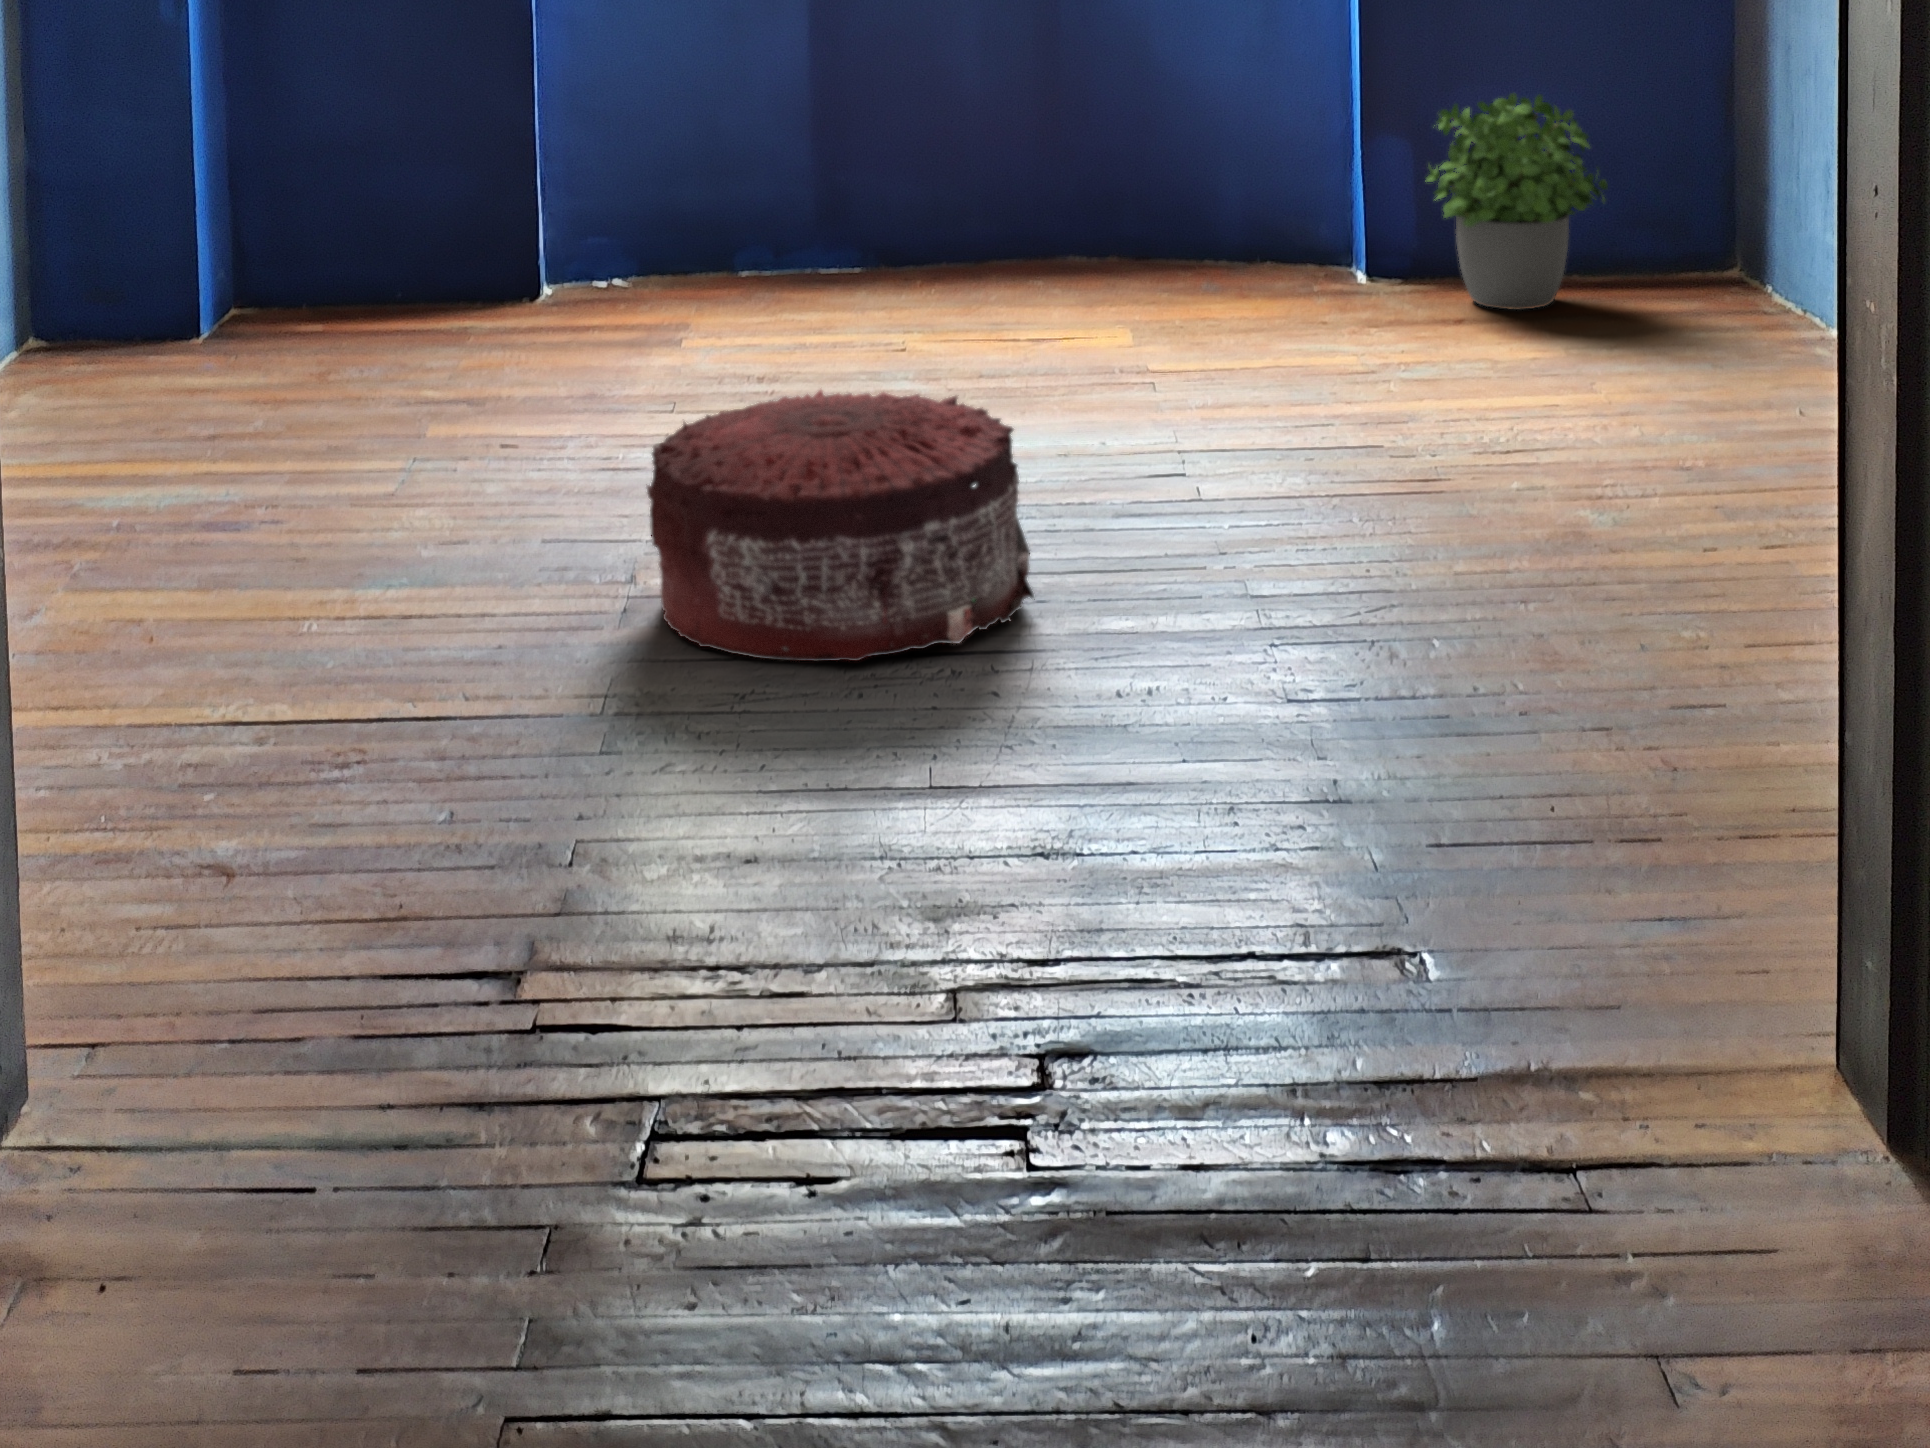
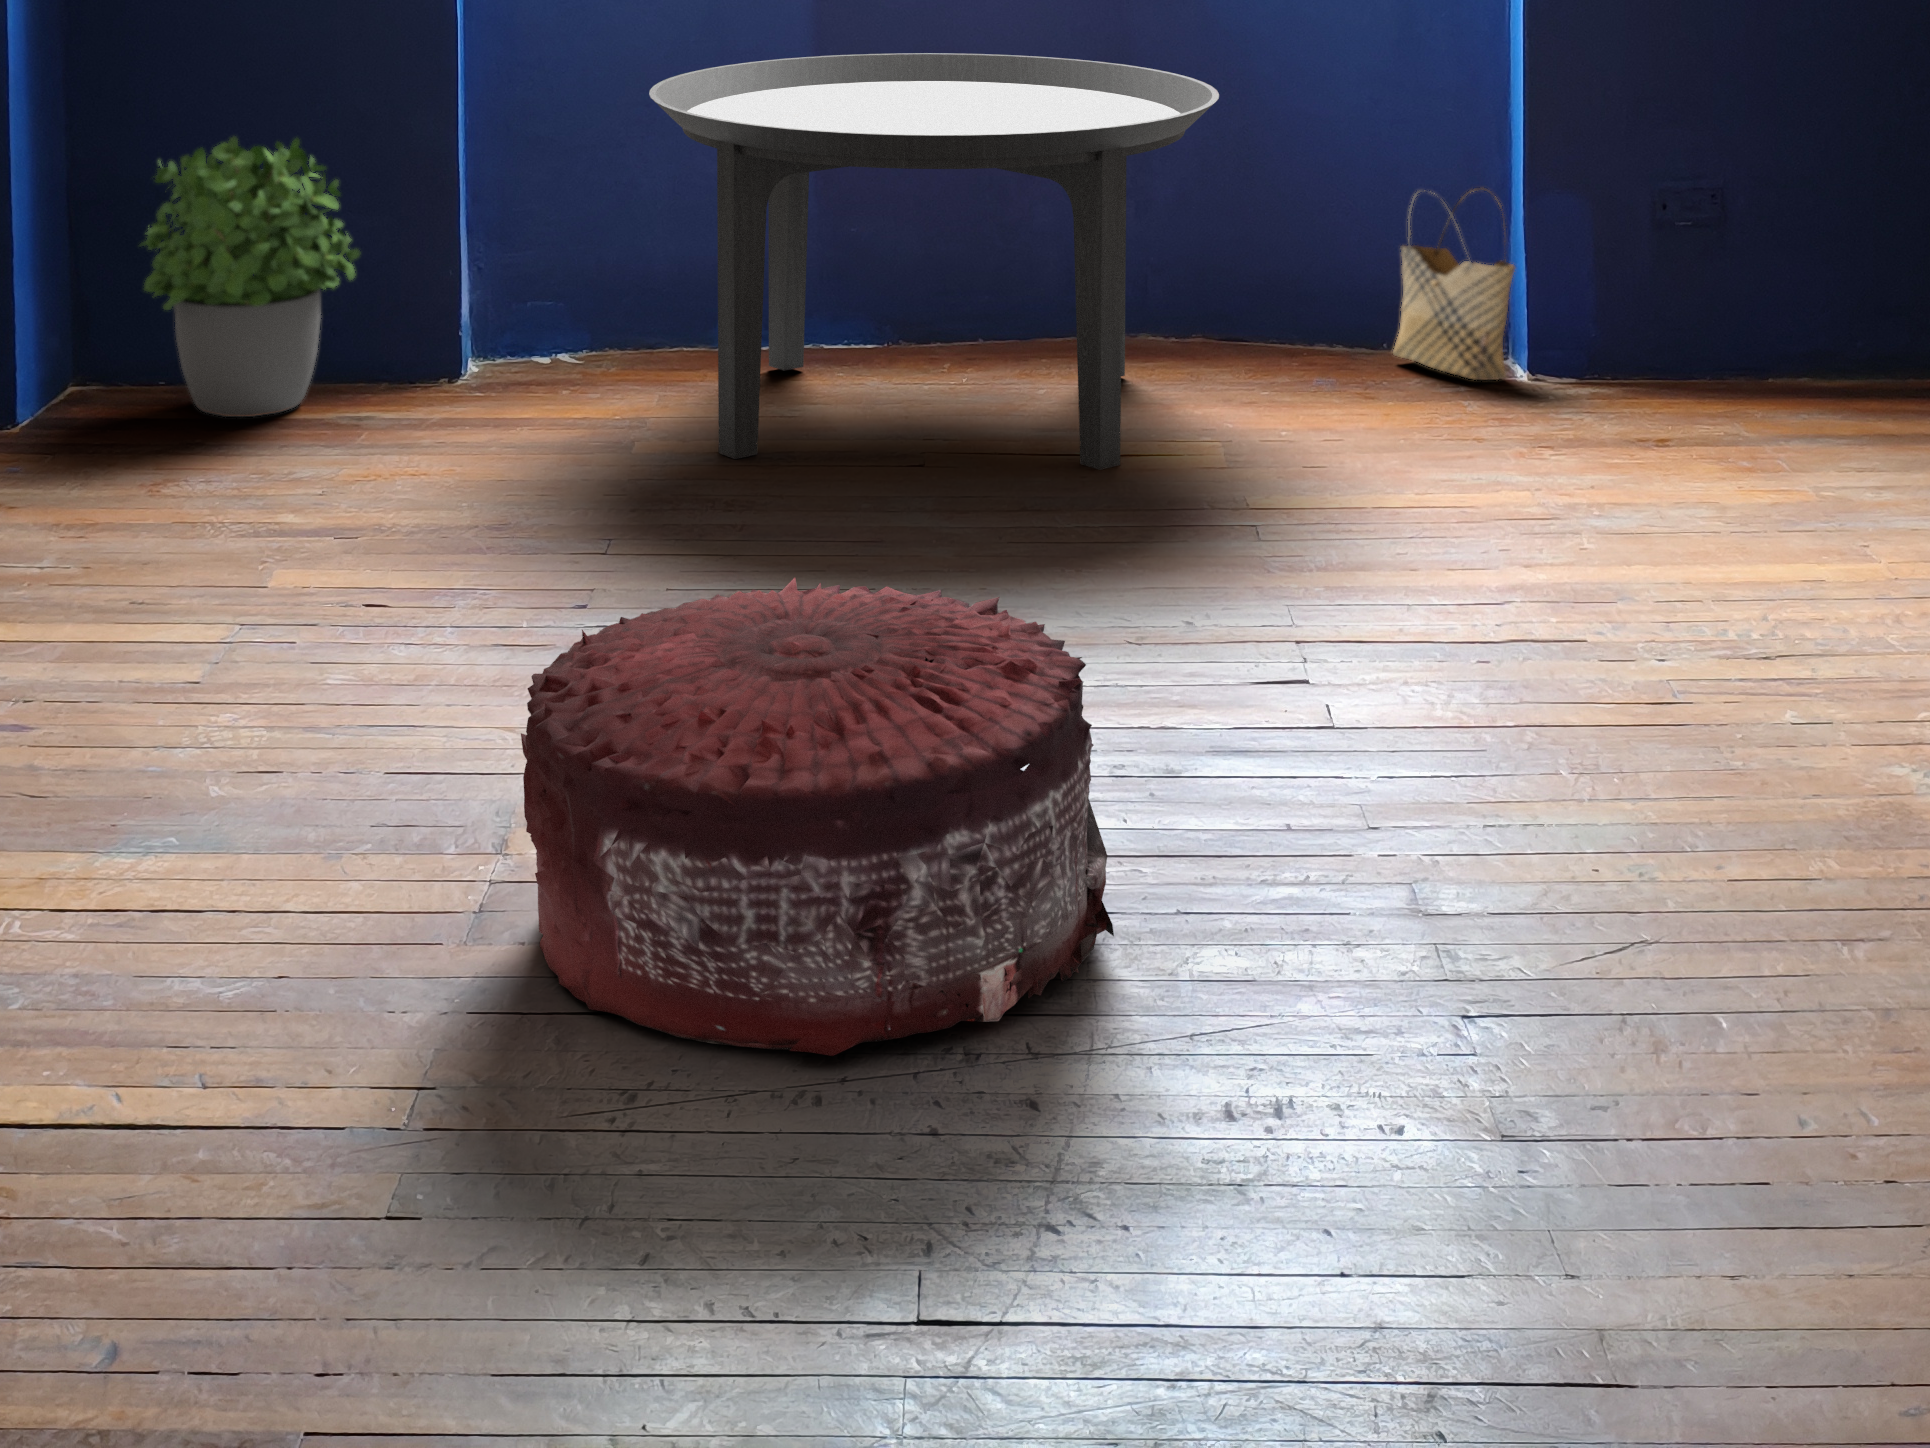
round table: none [689,39,1125,349] -> present [649,53,1219,470]
potted plant: present [1426,93,1608,310] -> present [140,137,361,417]
woven basket: none [1267,135,1358,283] -> present [1393,188,1515,380]

